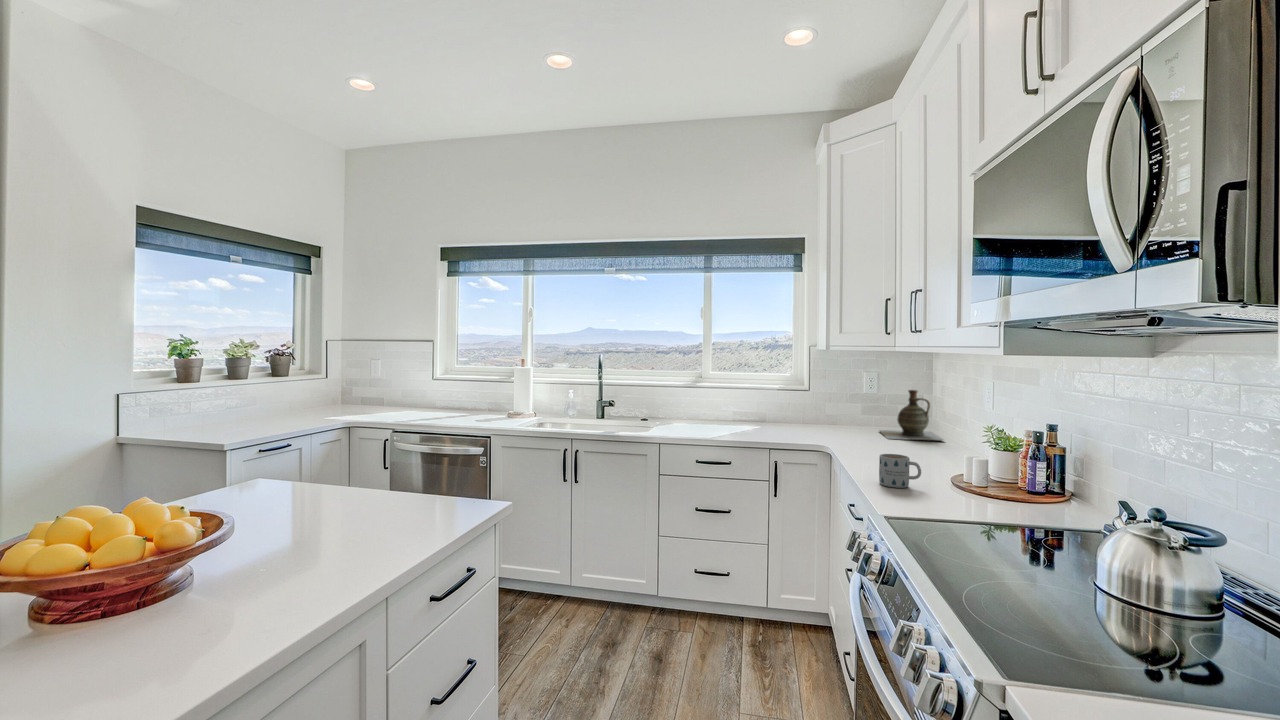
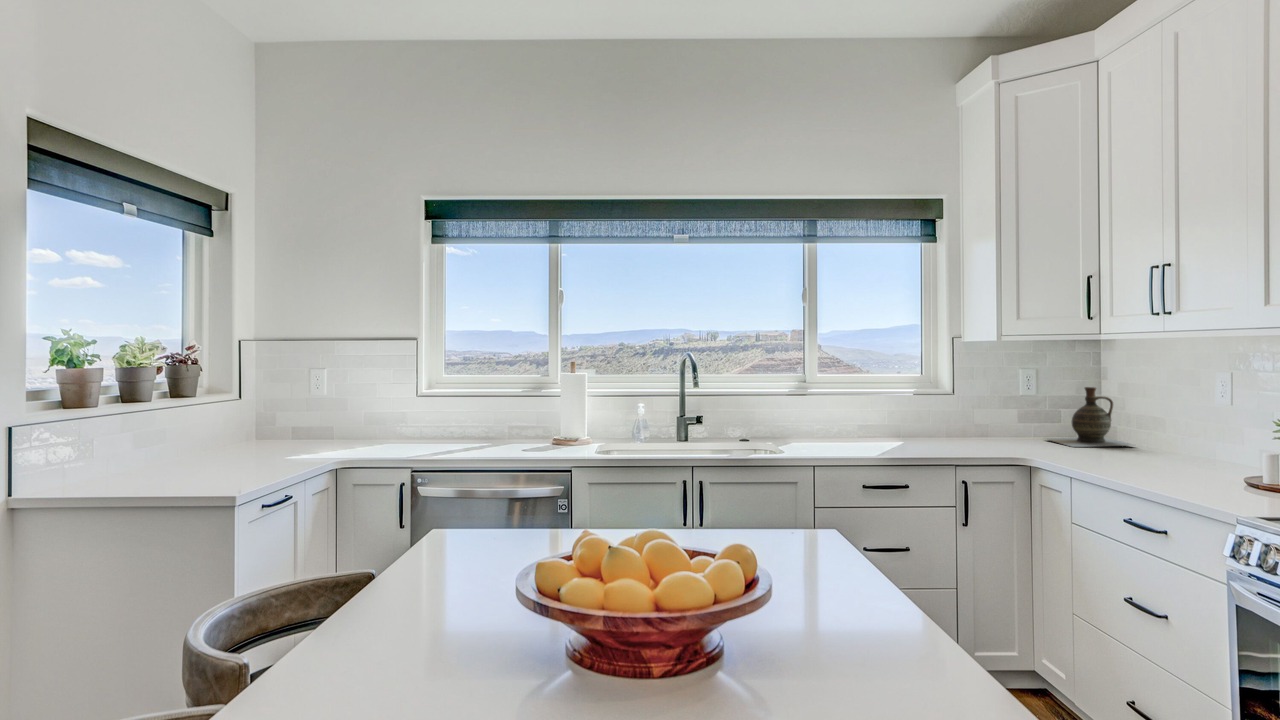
mug: present [879,454,921,488] -> none [1179,455,1232,493]

